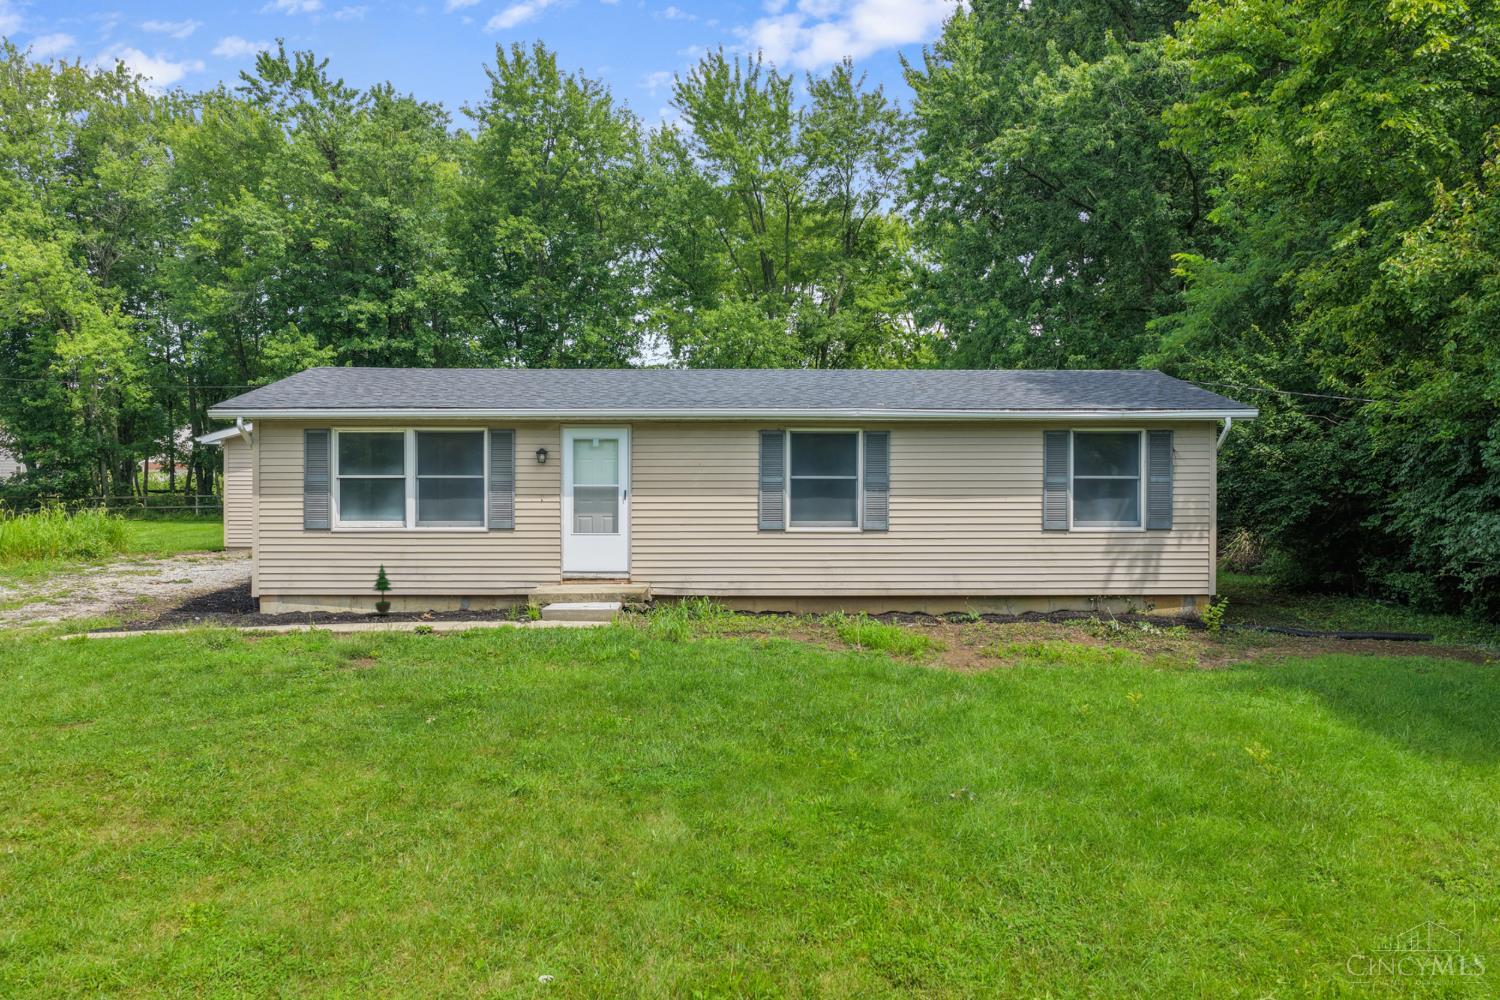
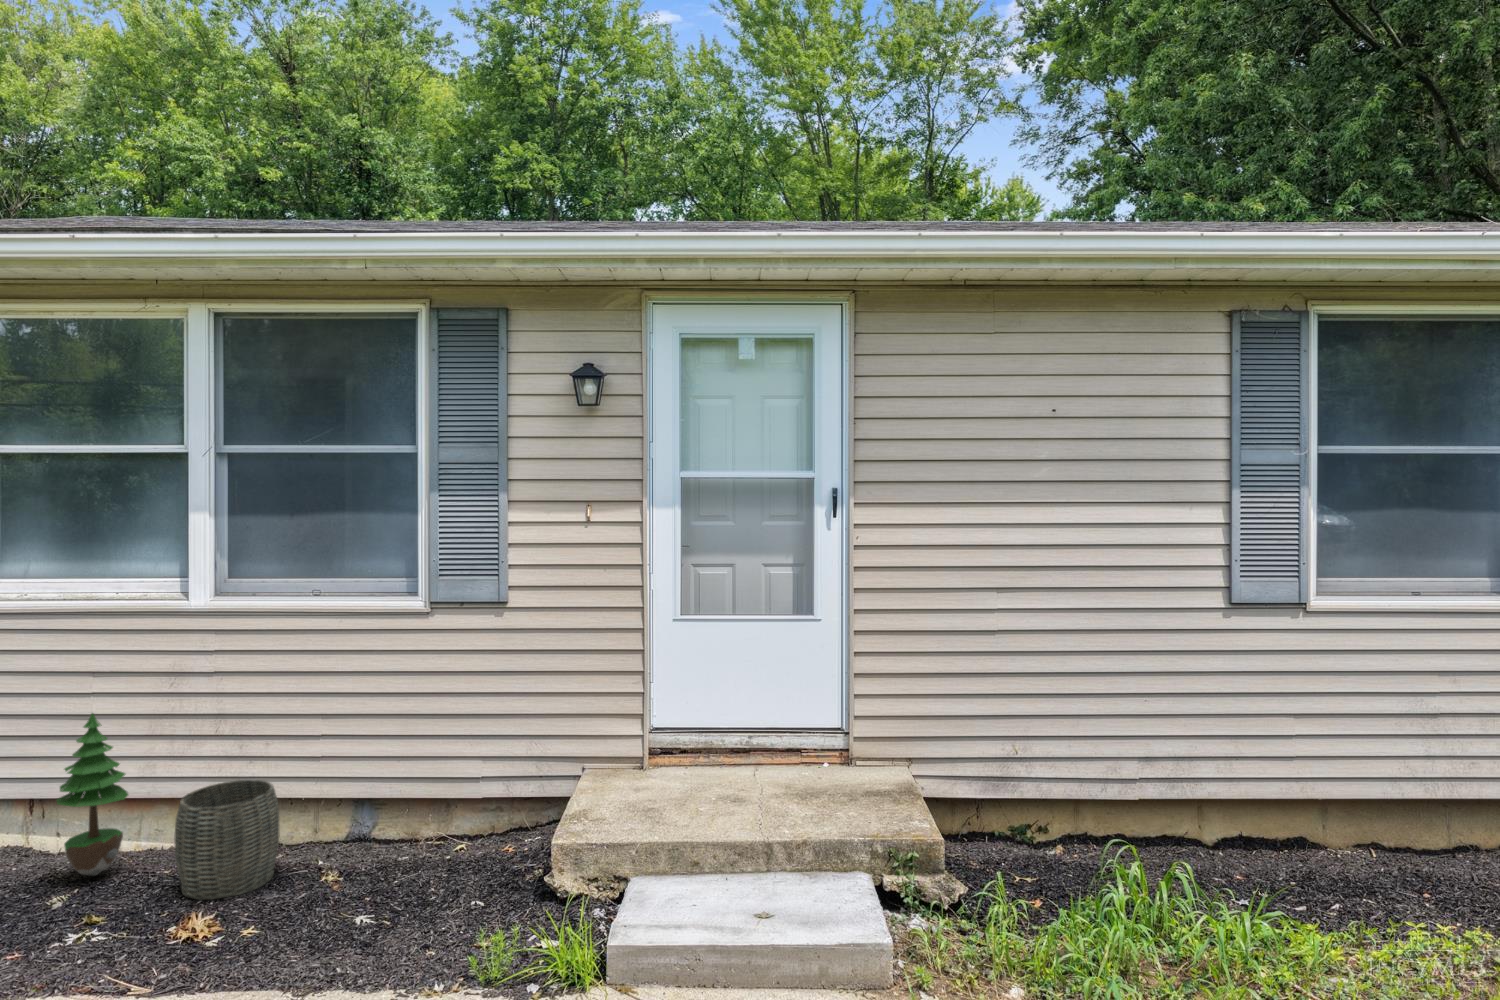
woven basket: none [412,586,443,619] -> present [175,780,279,900]

